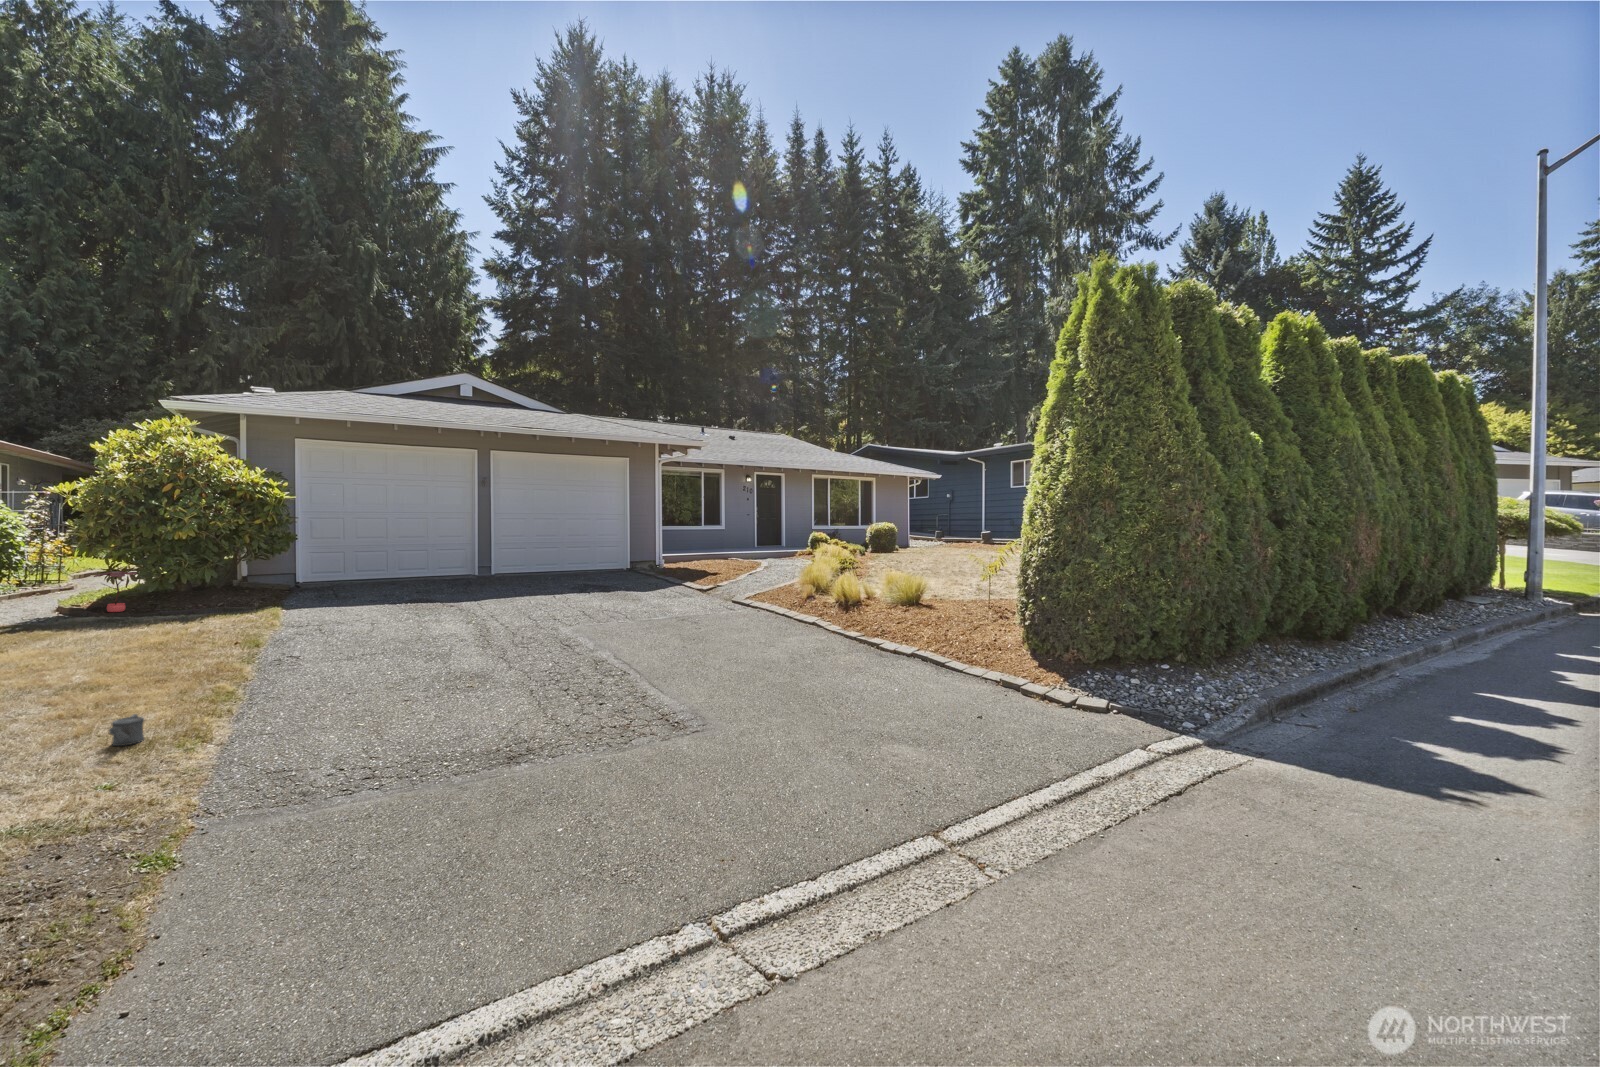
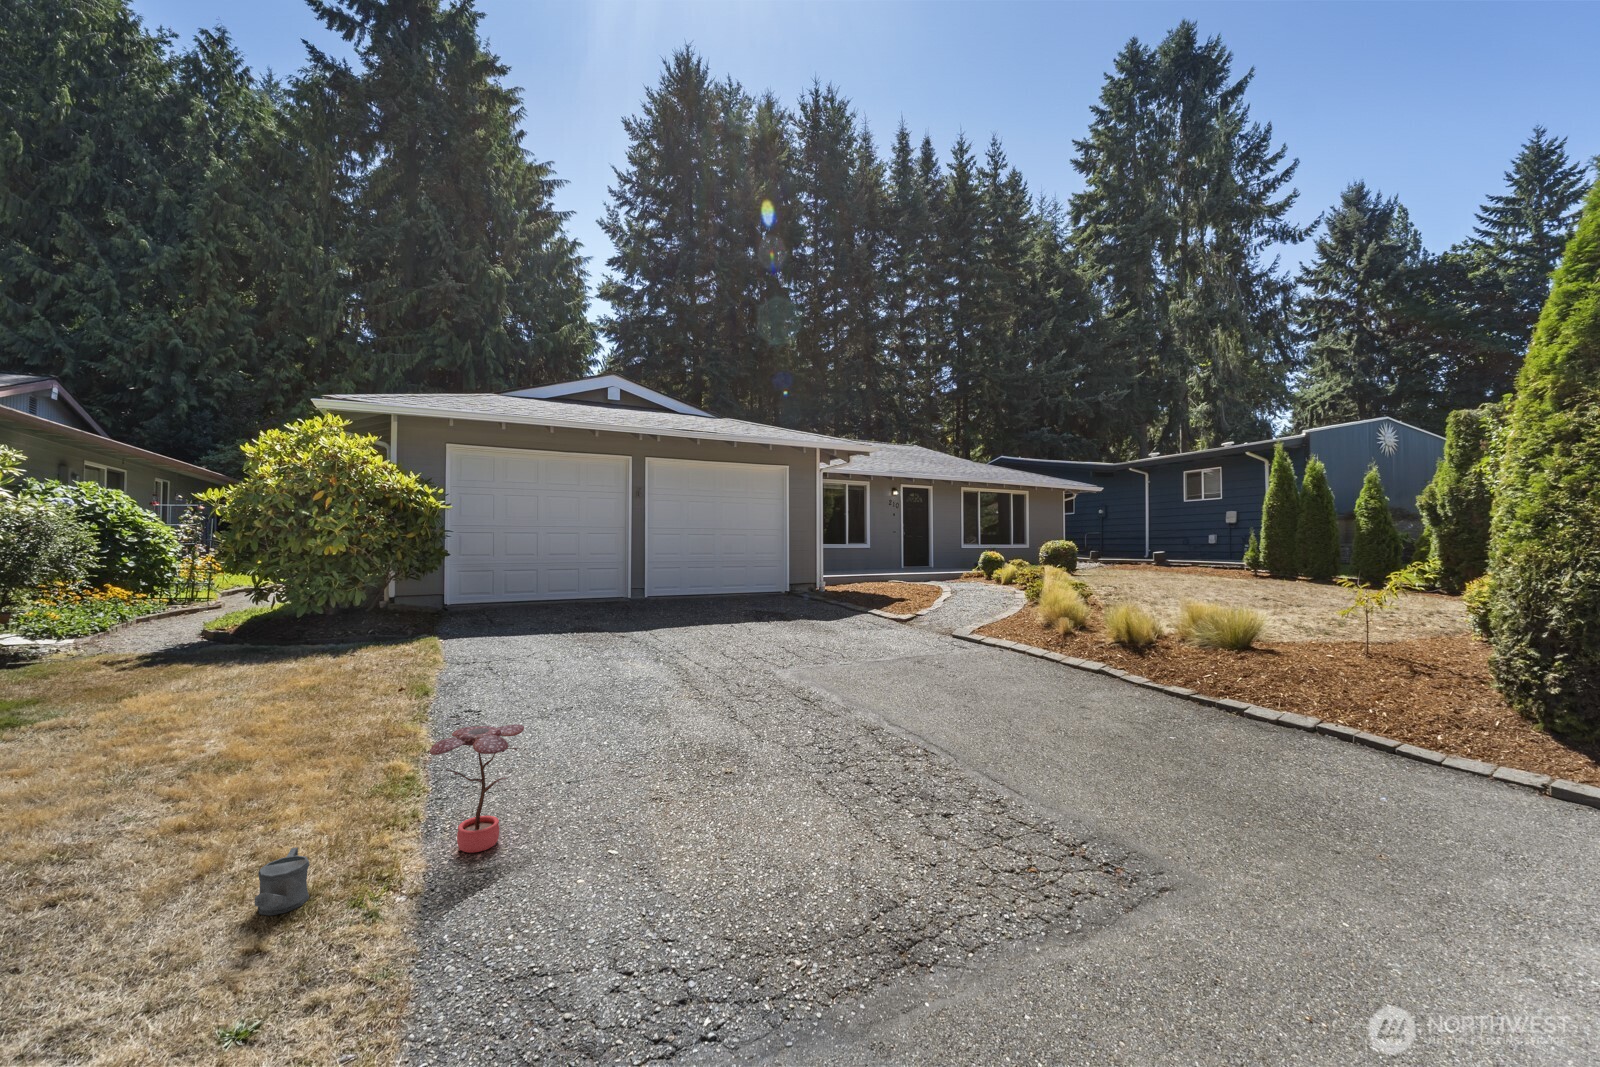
potted plant: present [94,572,137,612] -> present [430,724,524,853]

